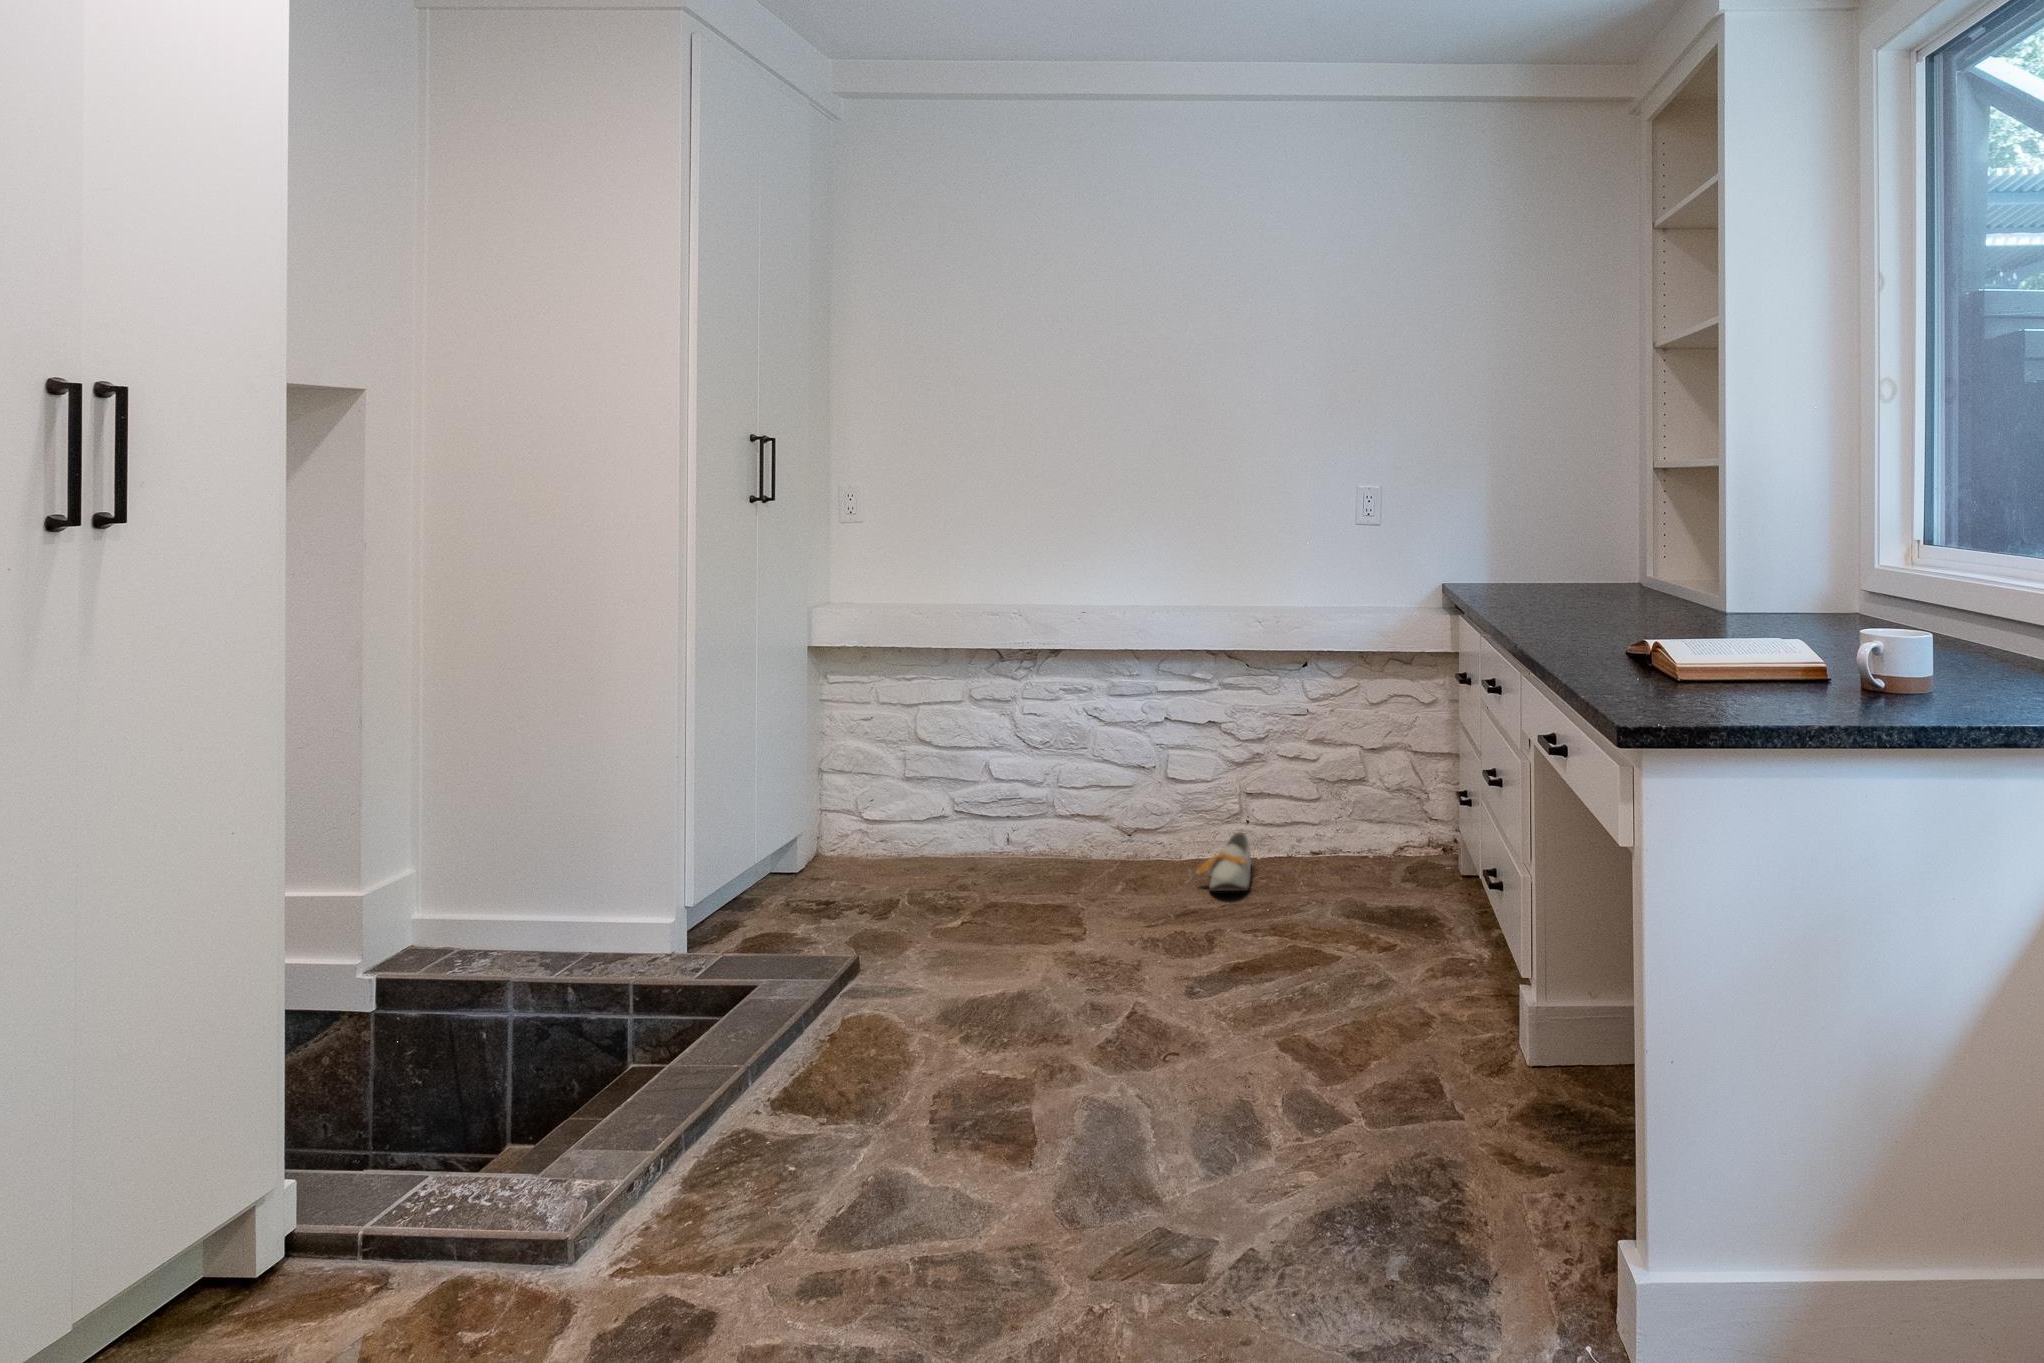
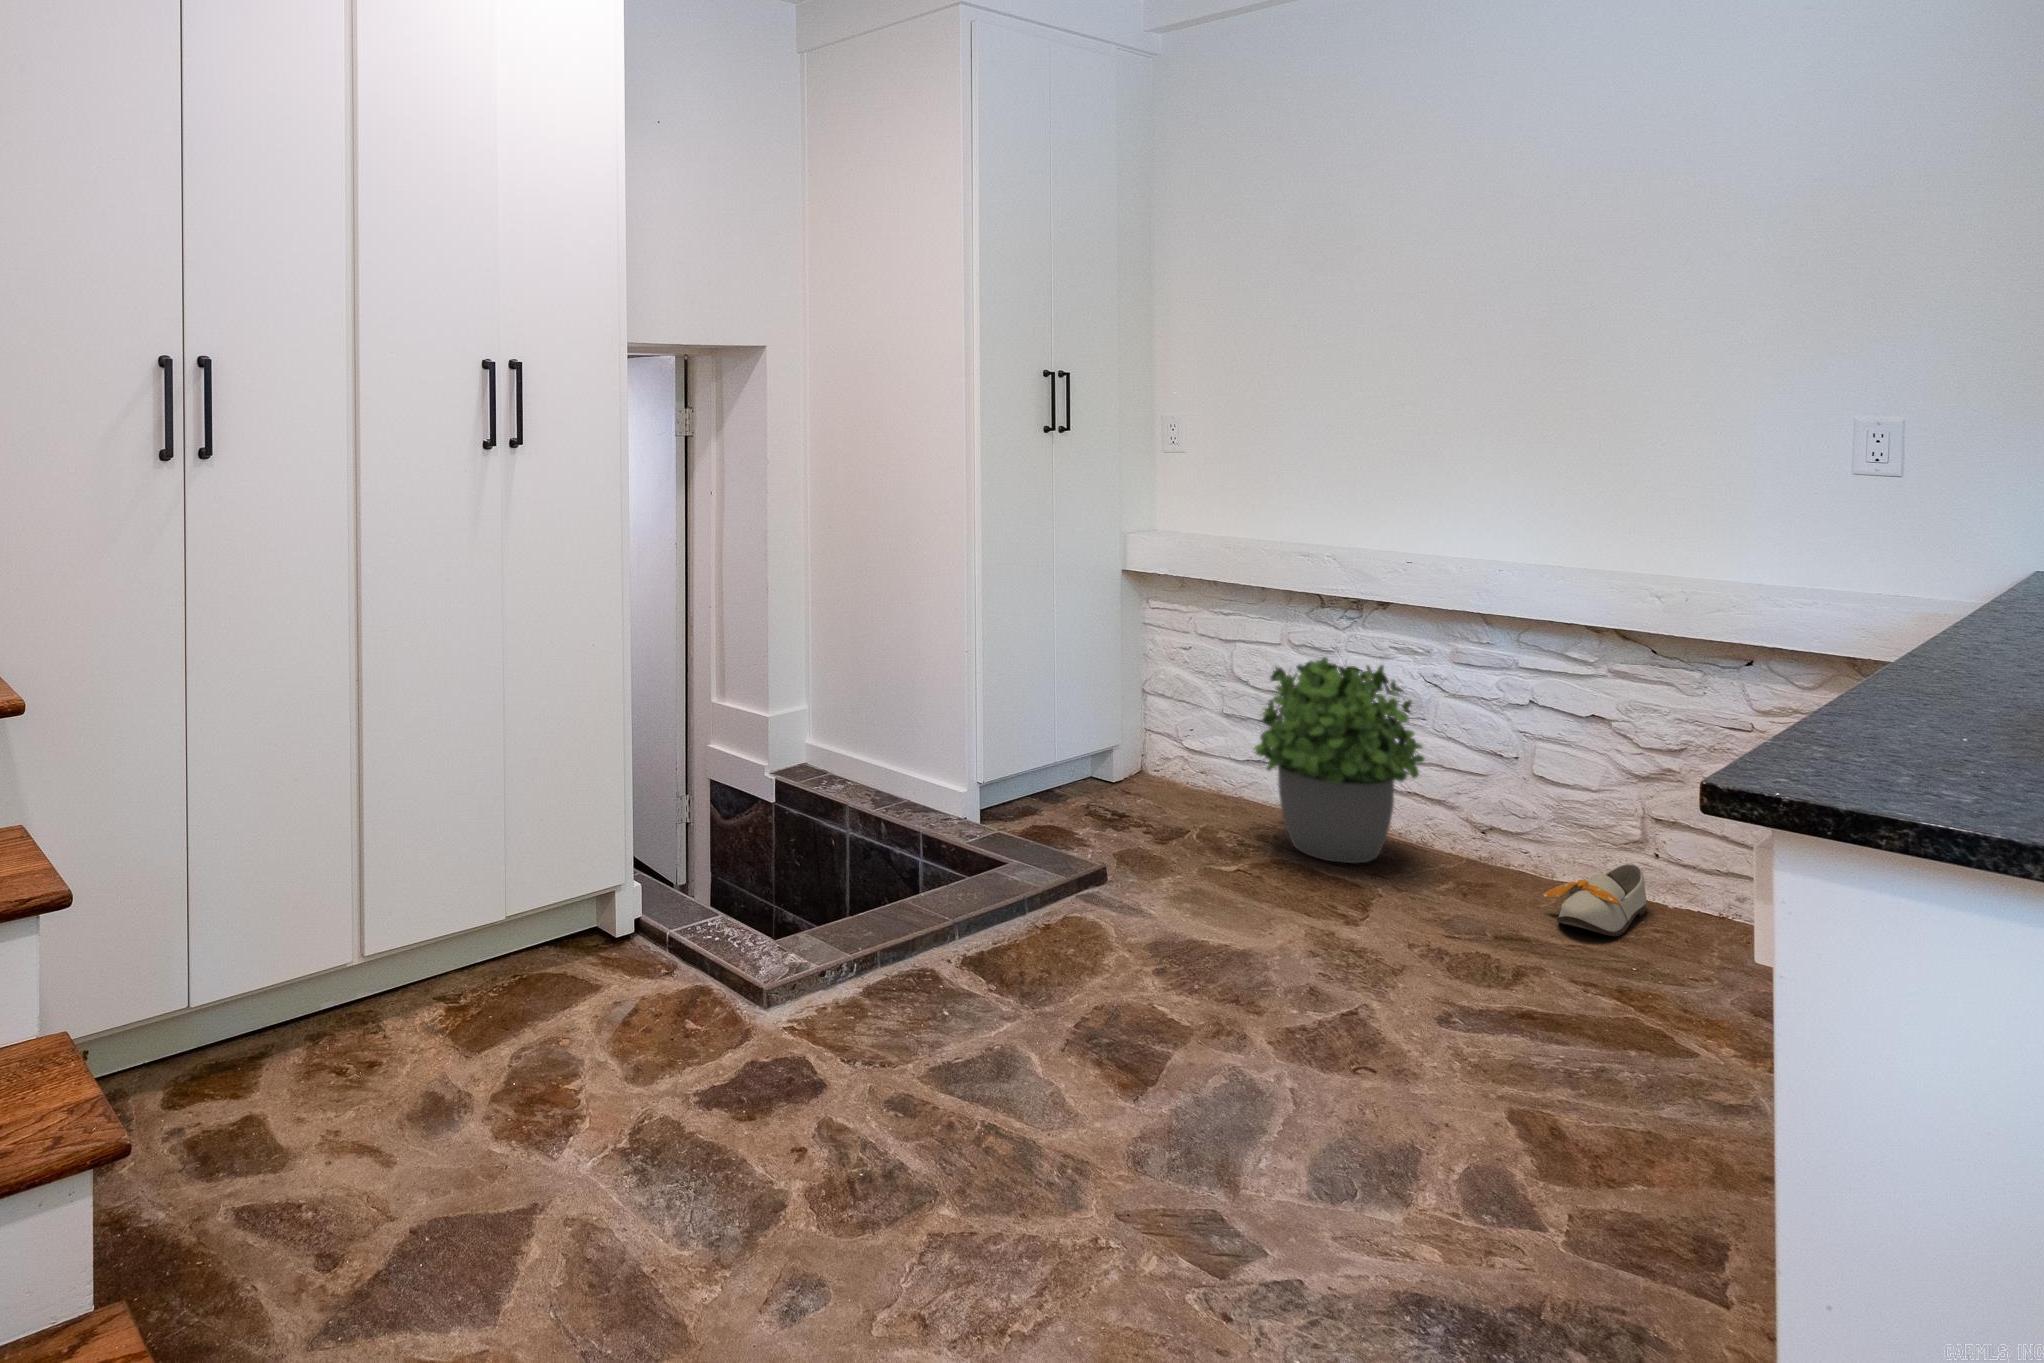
potted plant: none [957,702,1107,893] -> present [1254,657,1424,863]

